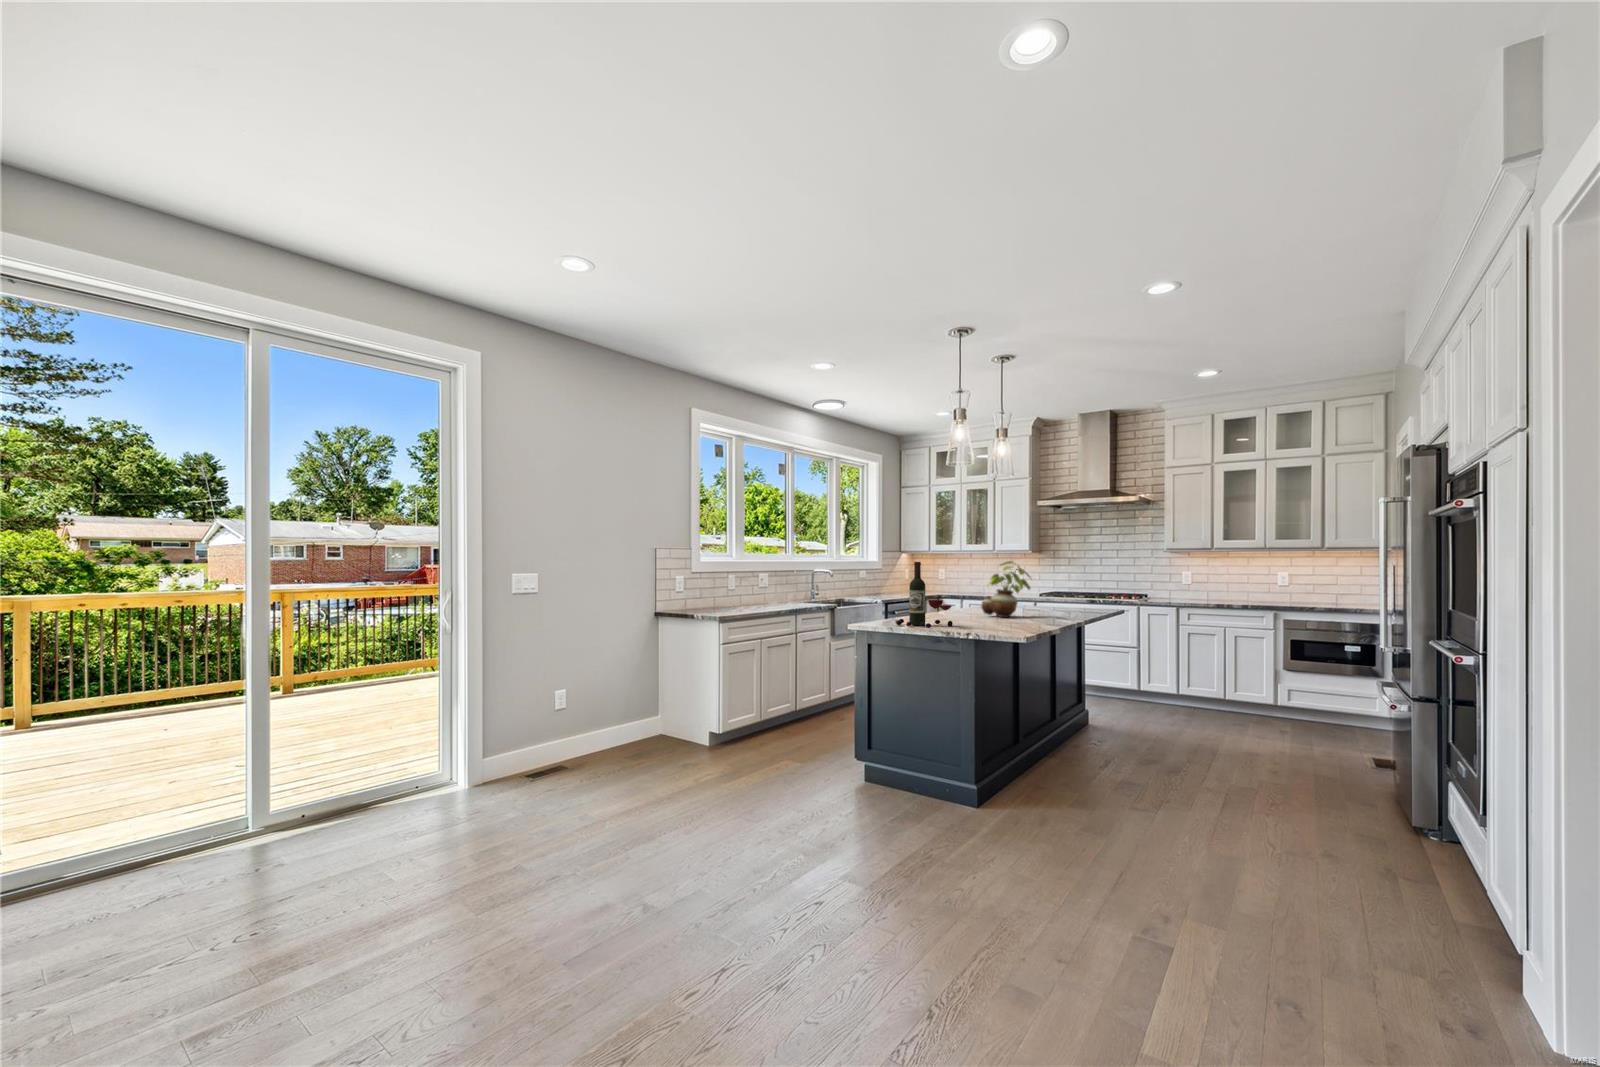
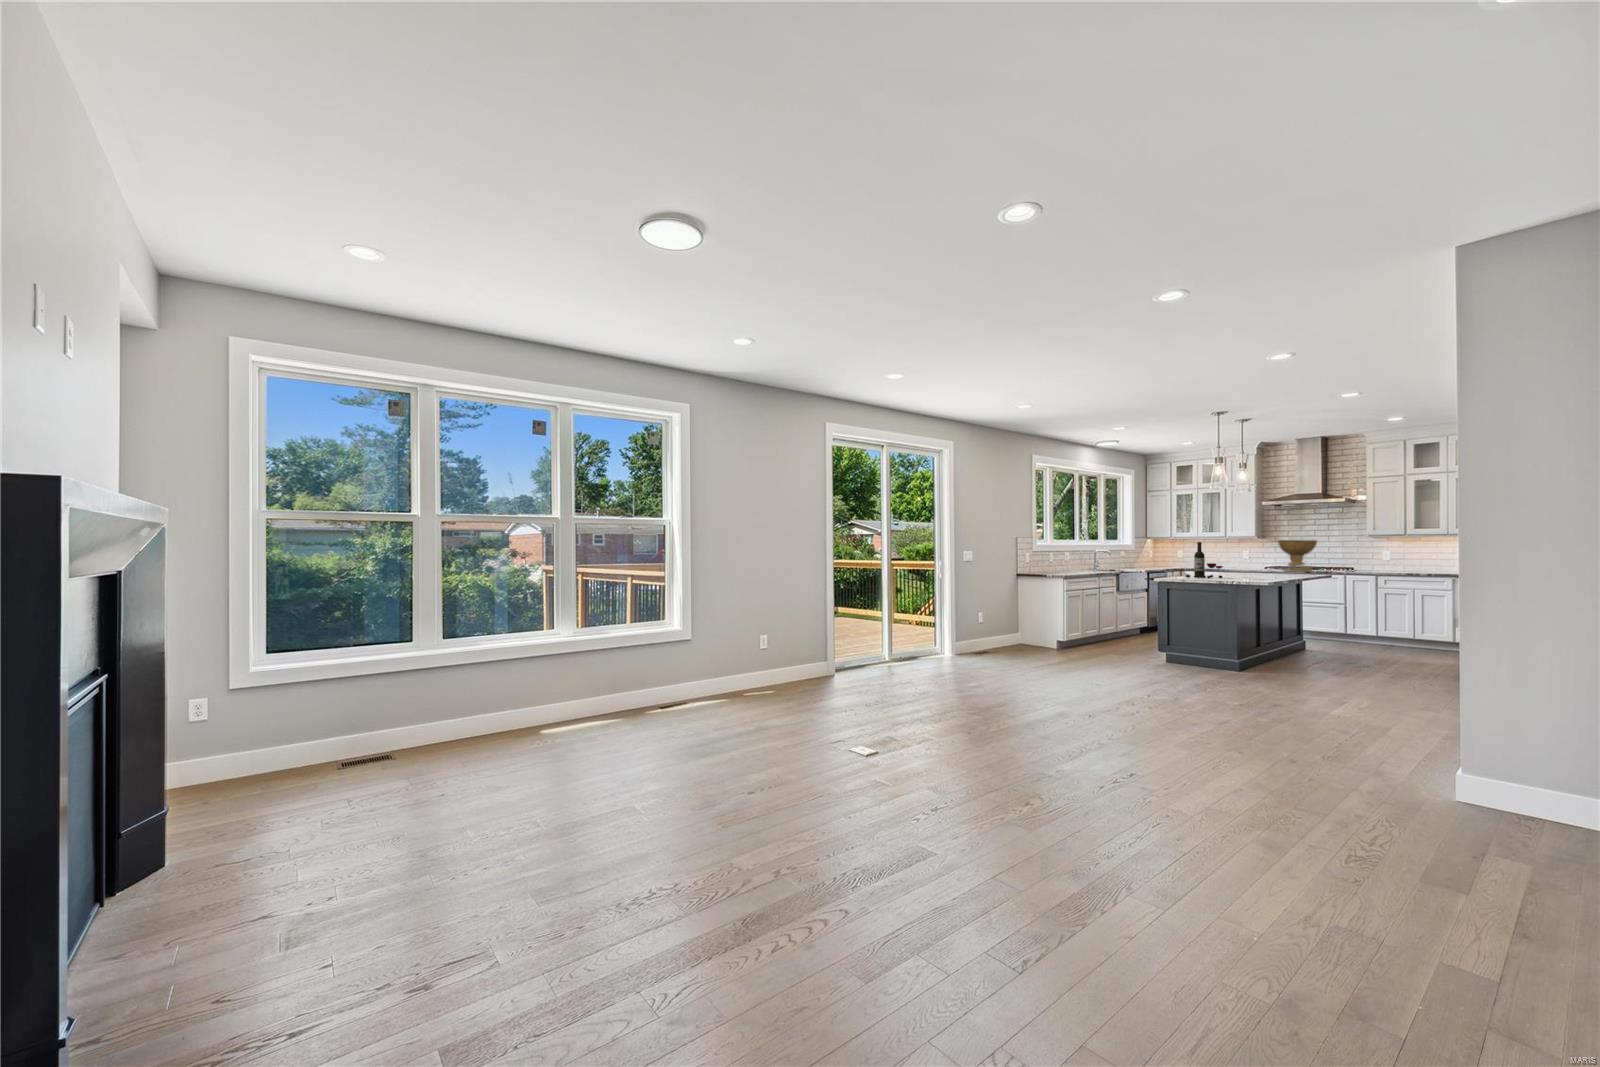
decorative bowl: none [1057,555,1104,600] -> present [1278,540,1317,572]
potted plant: present [981,561,1030,617] -> none [1233,542,1270,576]

